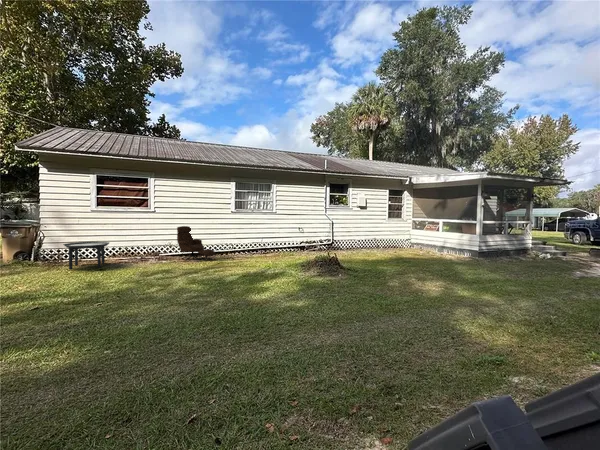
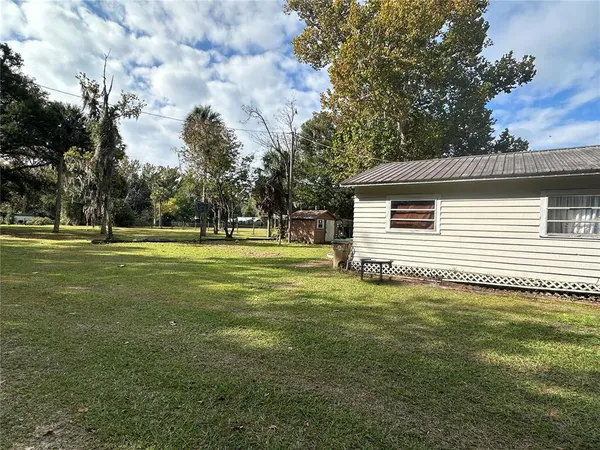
lounge chair: present [177,226,216,260] -> none [459,251,504,295]

